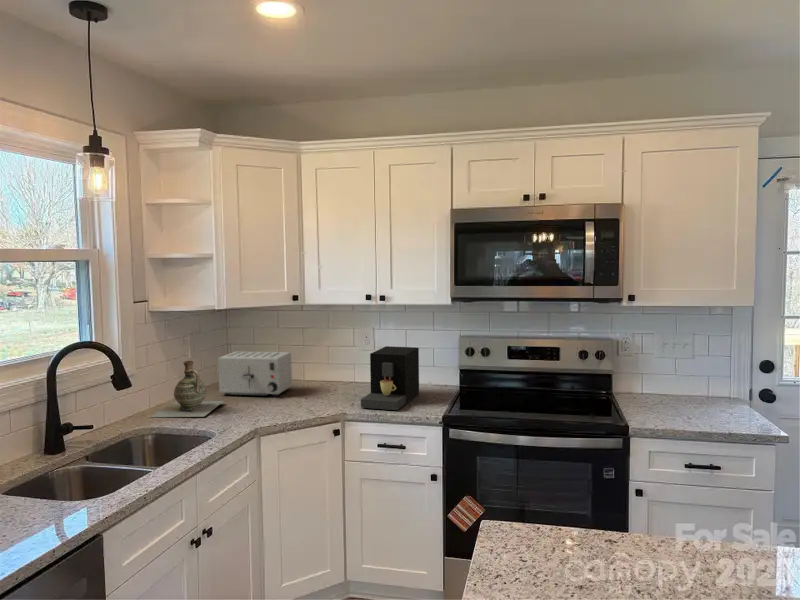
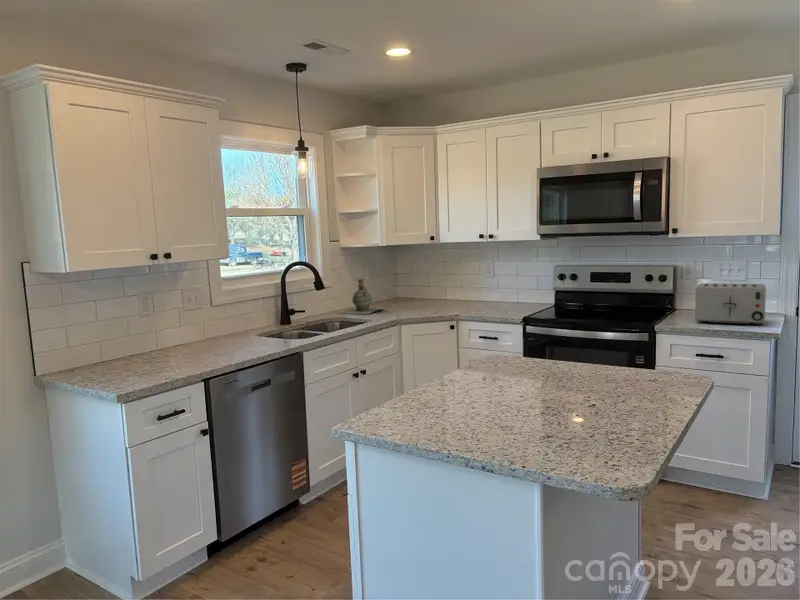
coffee maker: present [361,346,419,410] -> none [470,273,520,314]
toaster: present [218,352,292,396] -> present [695,283,766,325]

